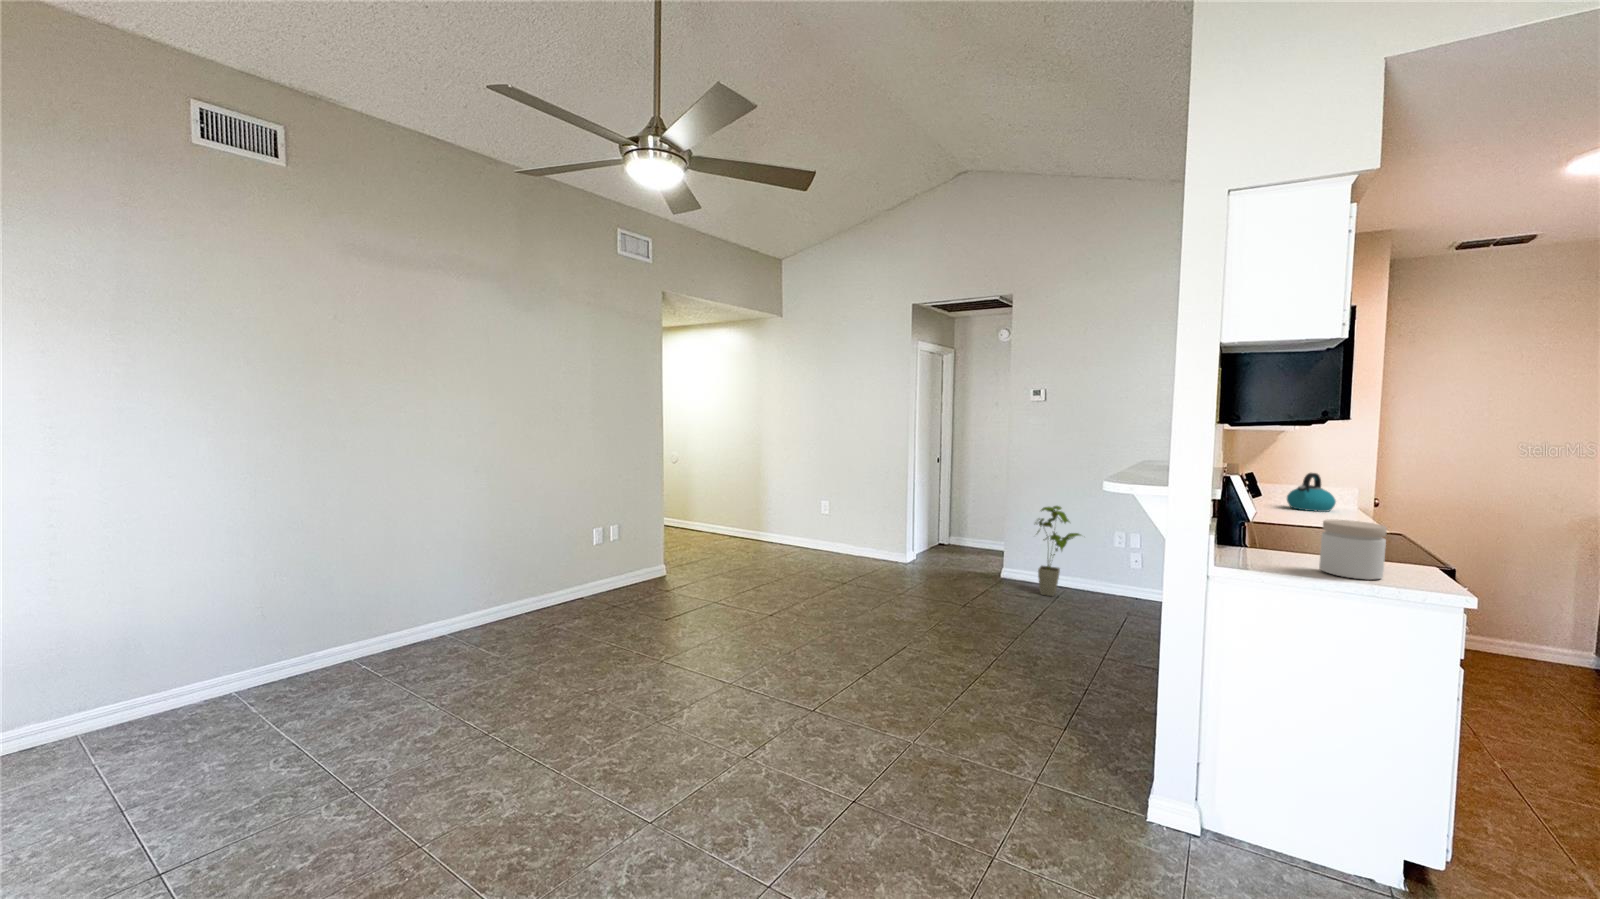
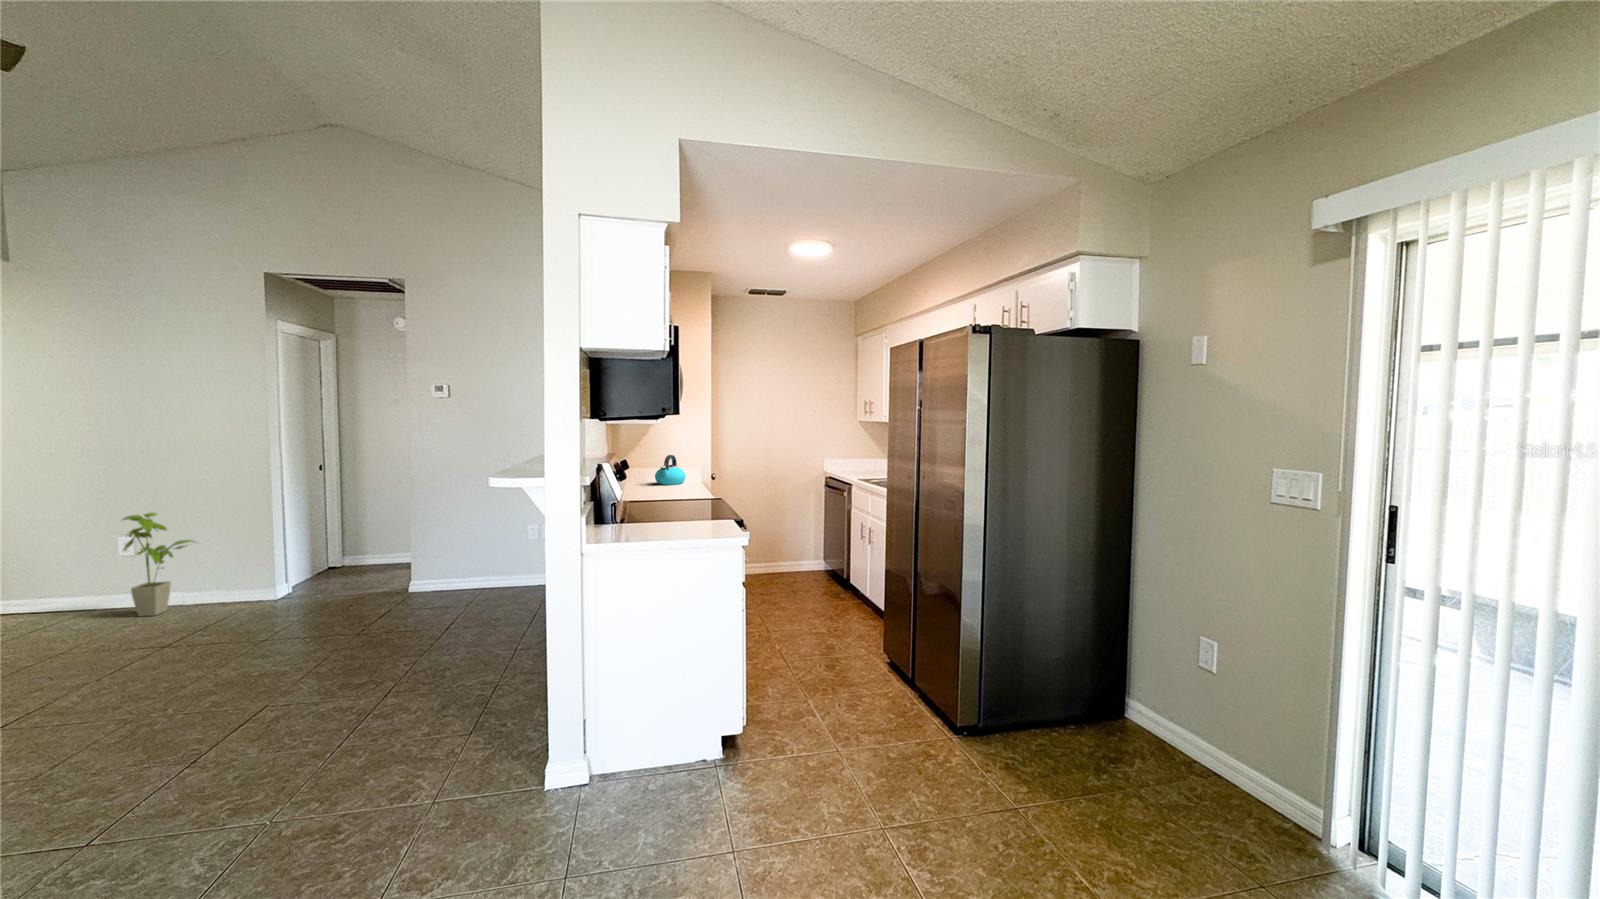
house plant: present [1035,506,1080,596] -> present [123,513,195,616]
jar: present [1319,519,1387,580] -> none [658,493,696,538]

